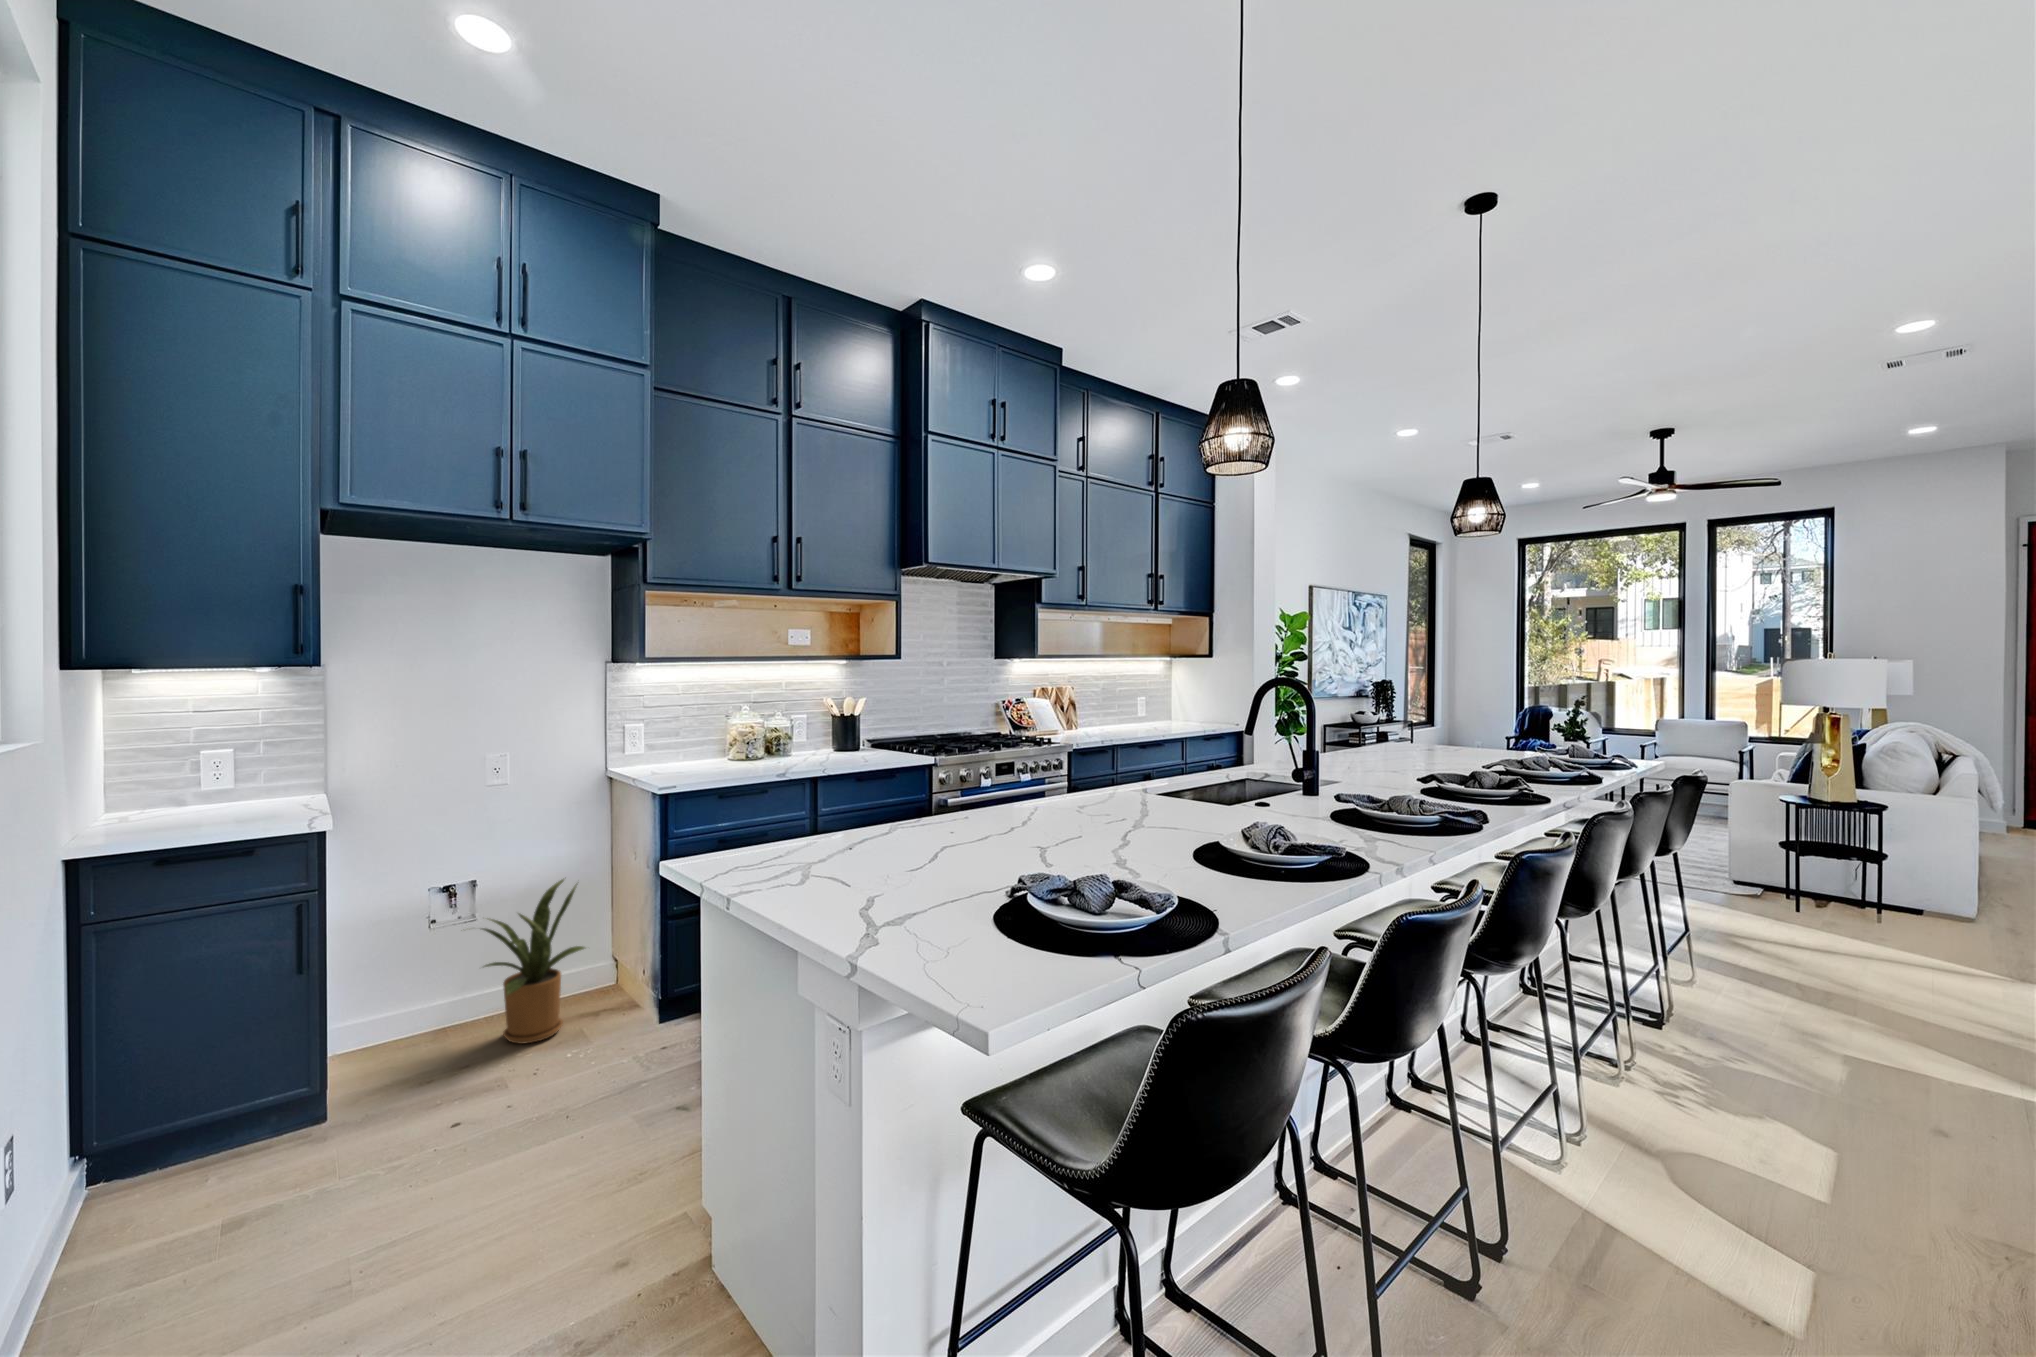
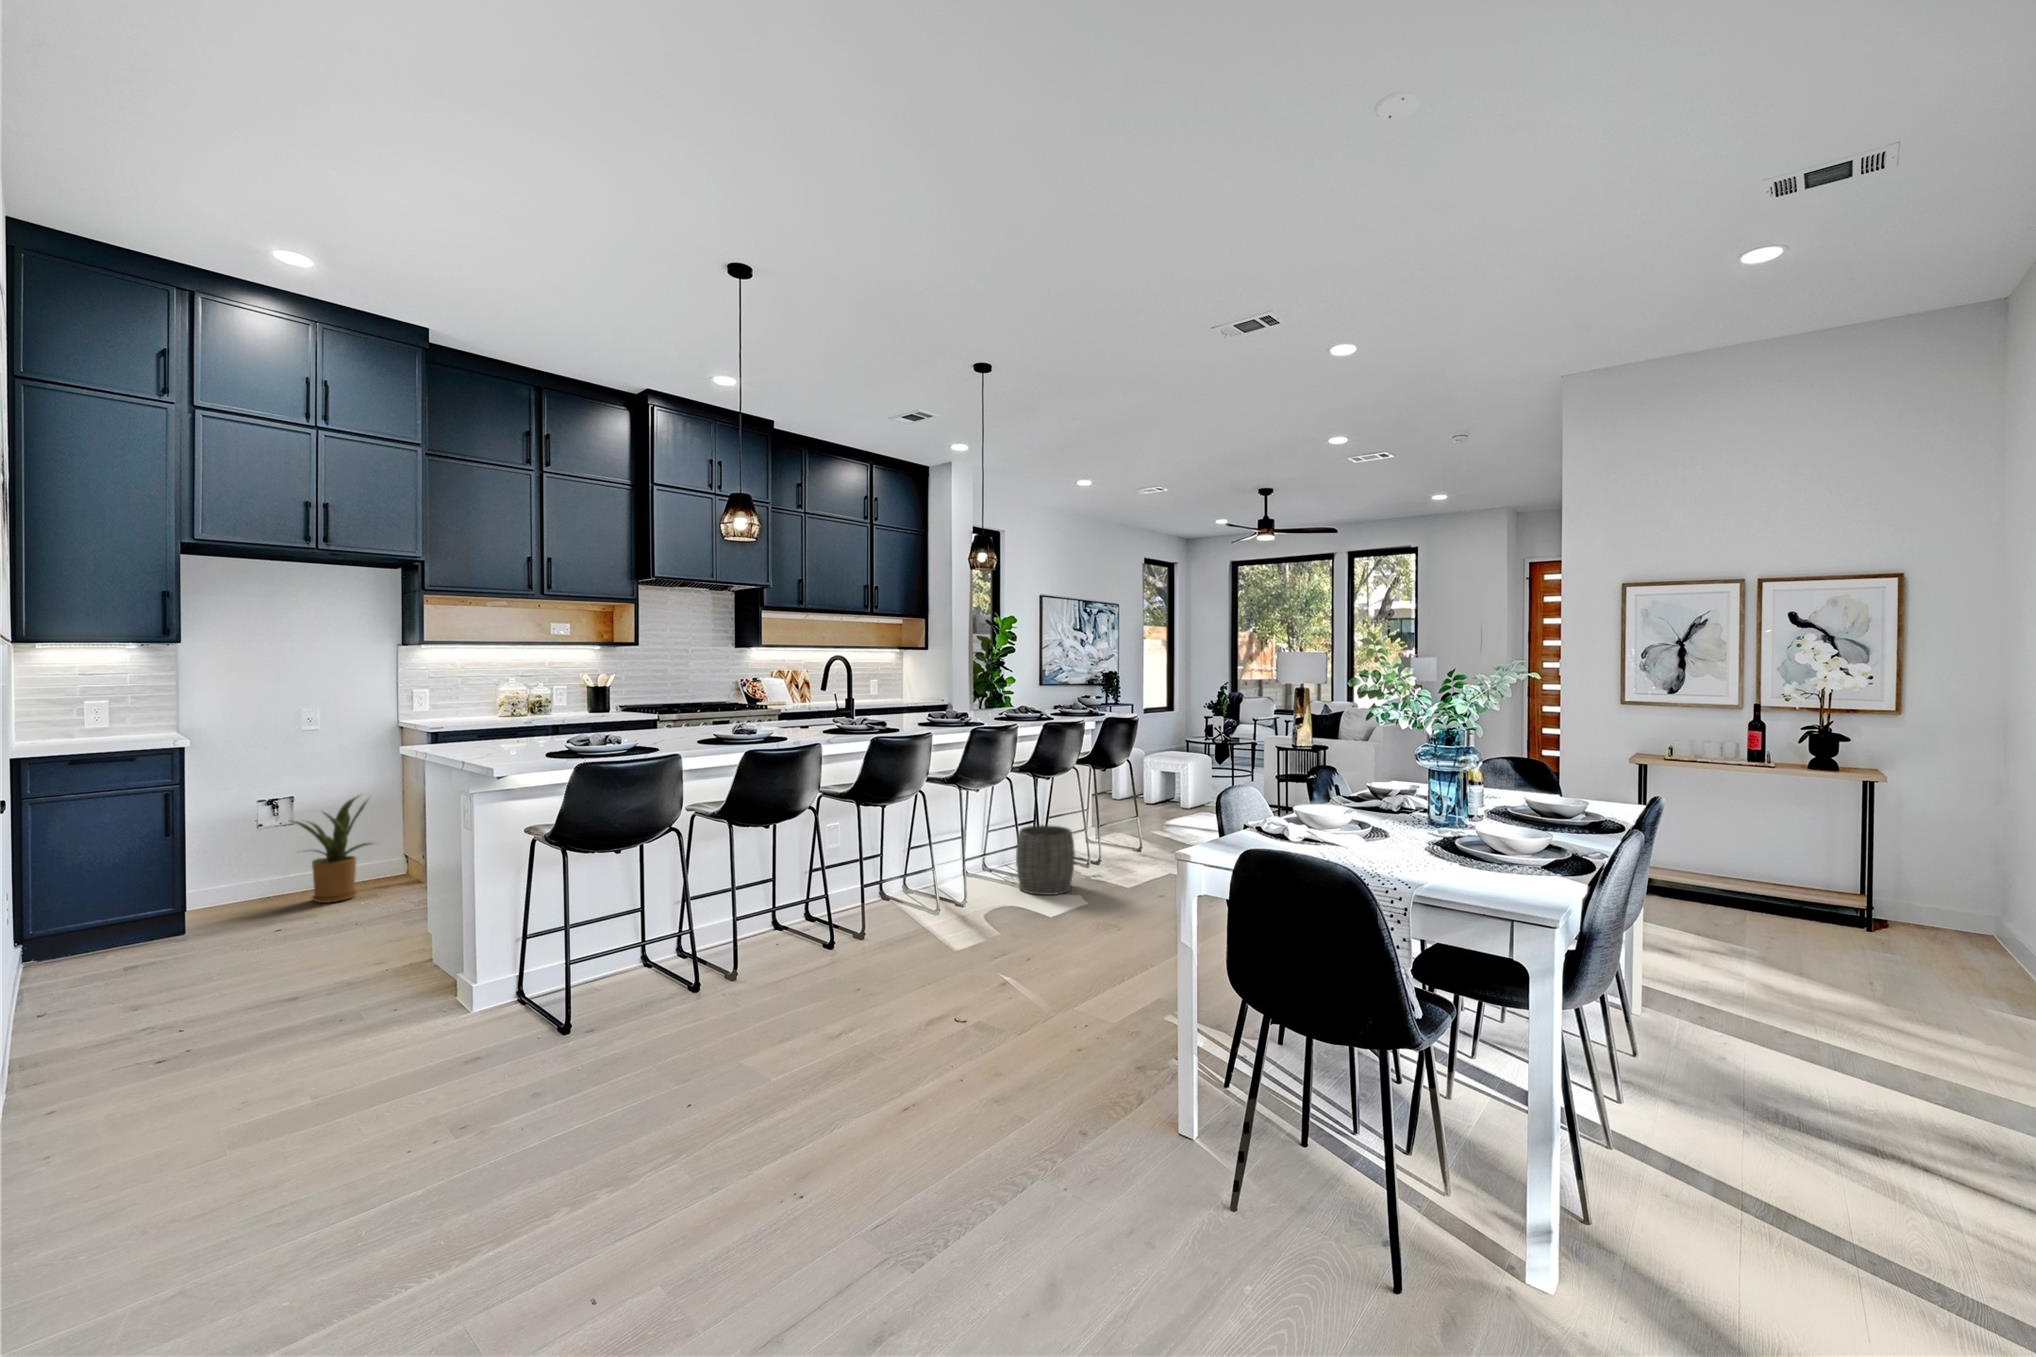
woven basket: none [1533,941,1645,1066] -> present [1016,825,1075,895]

